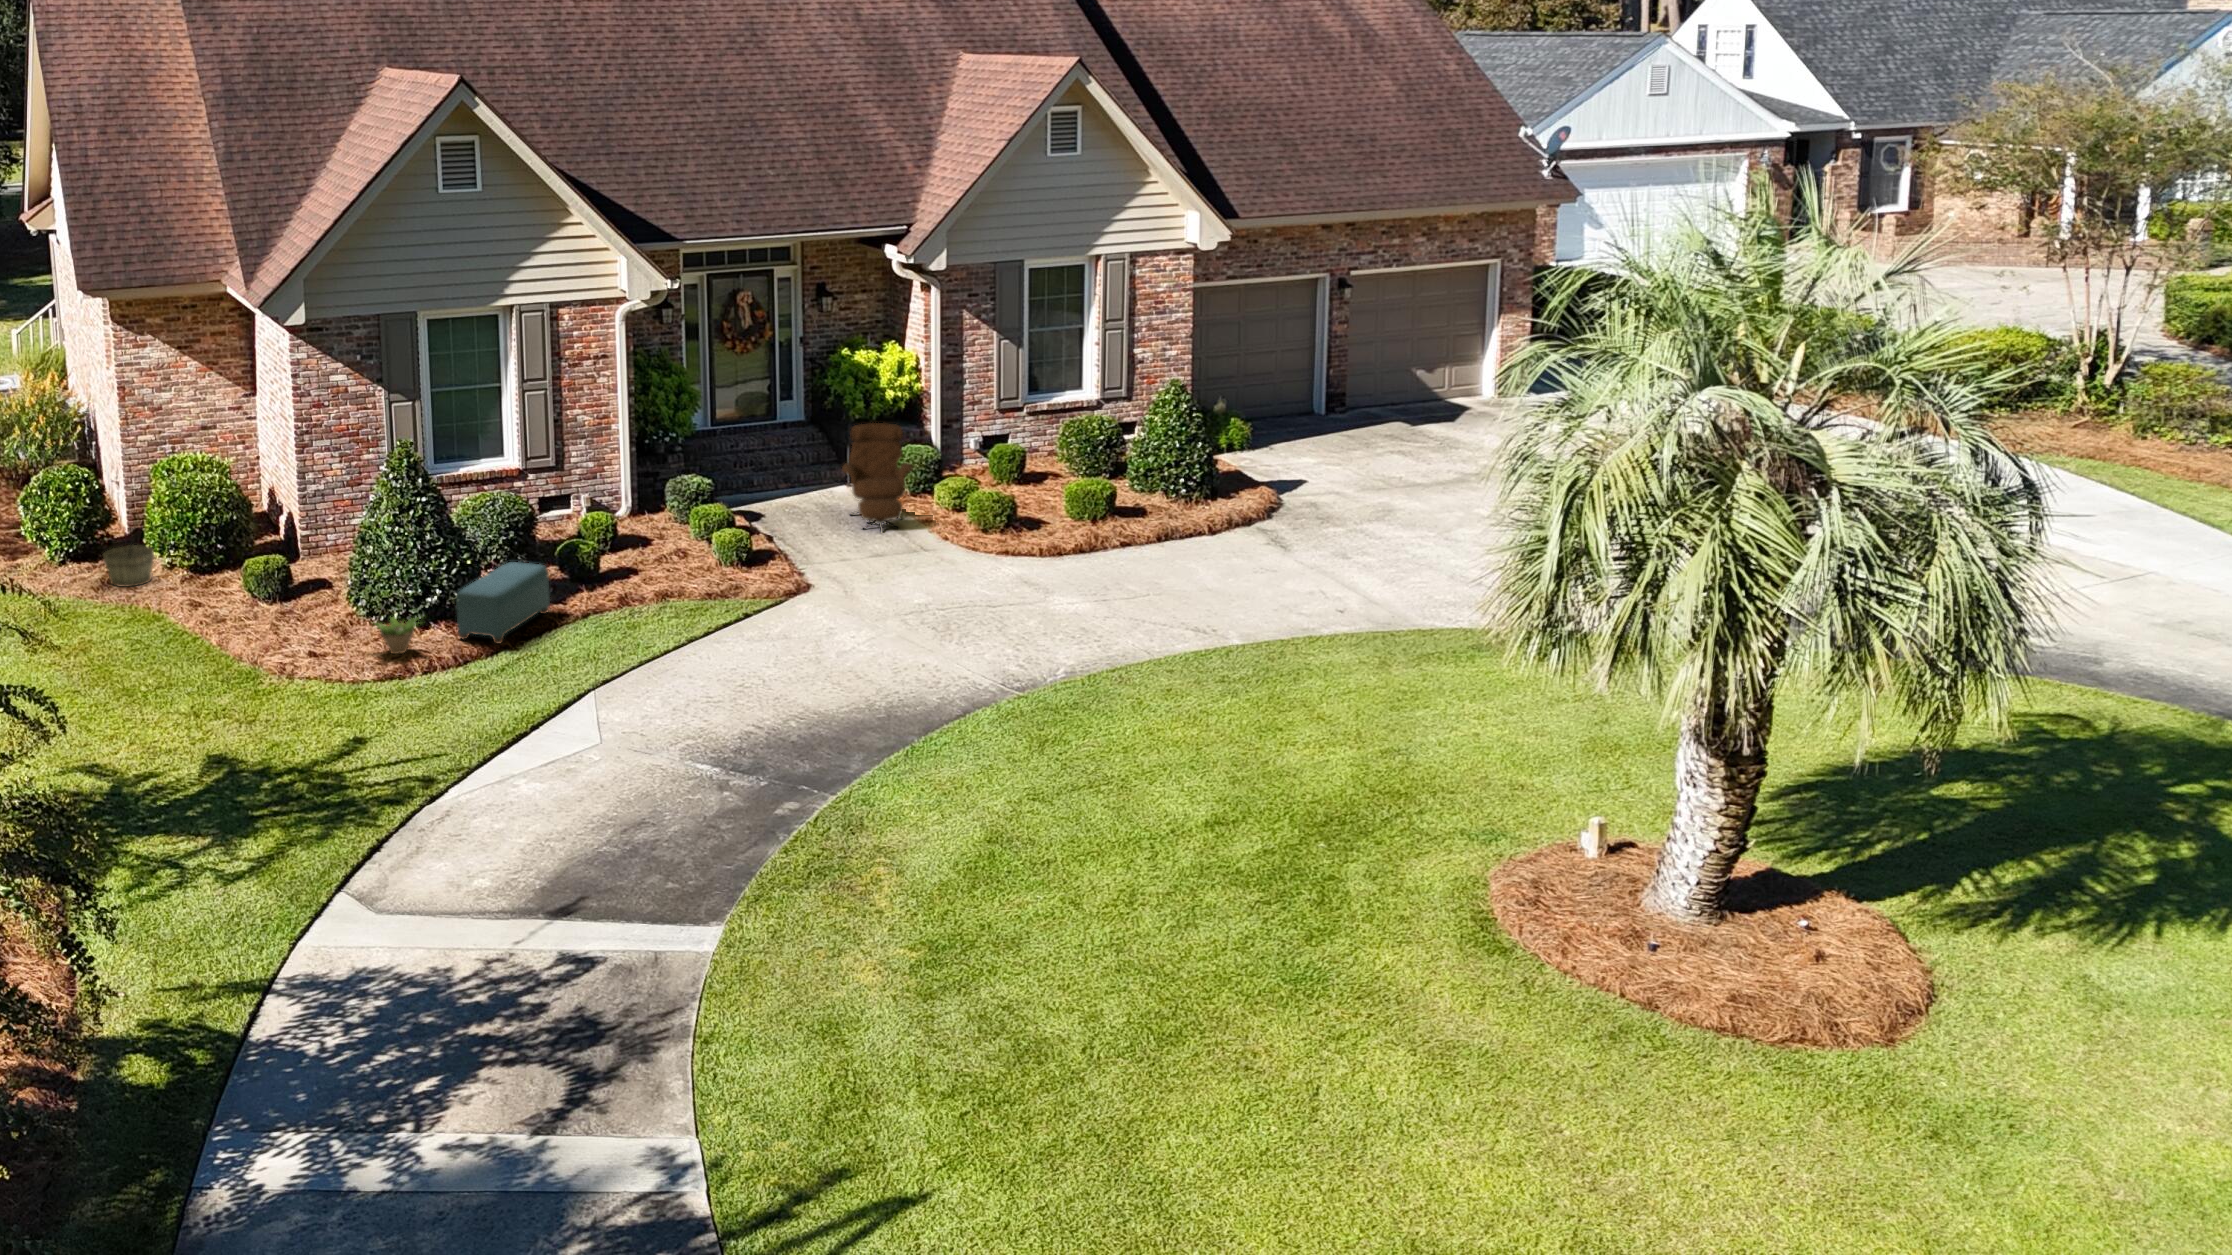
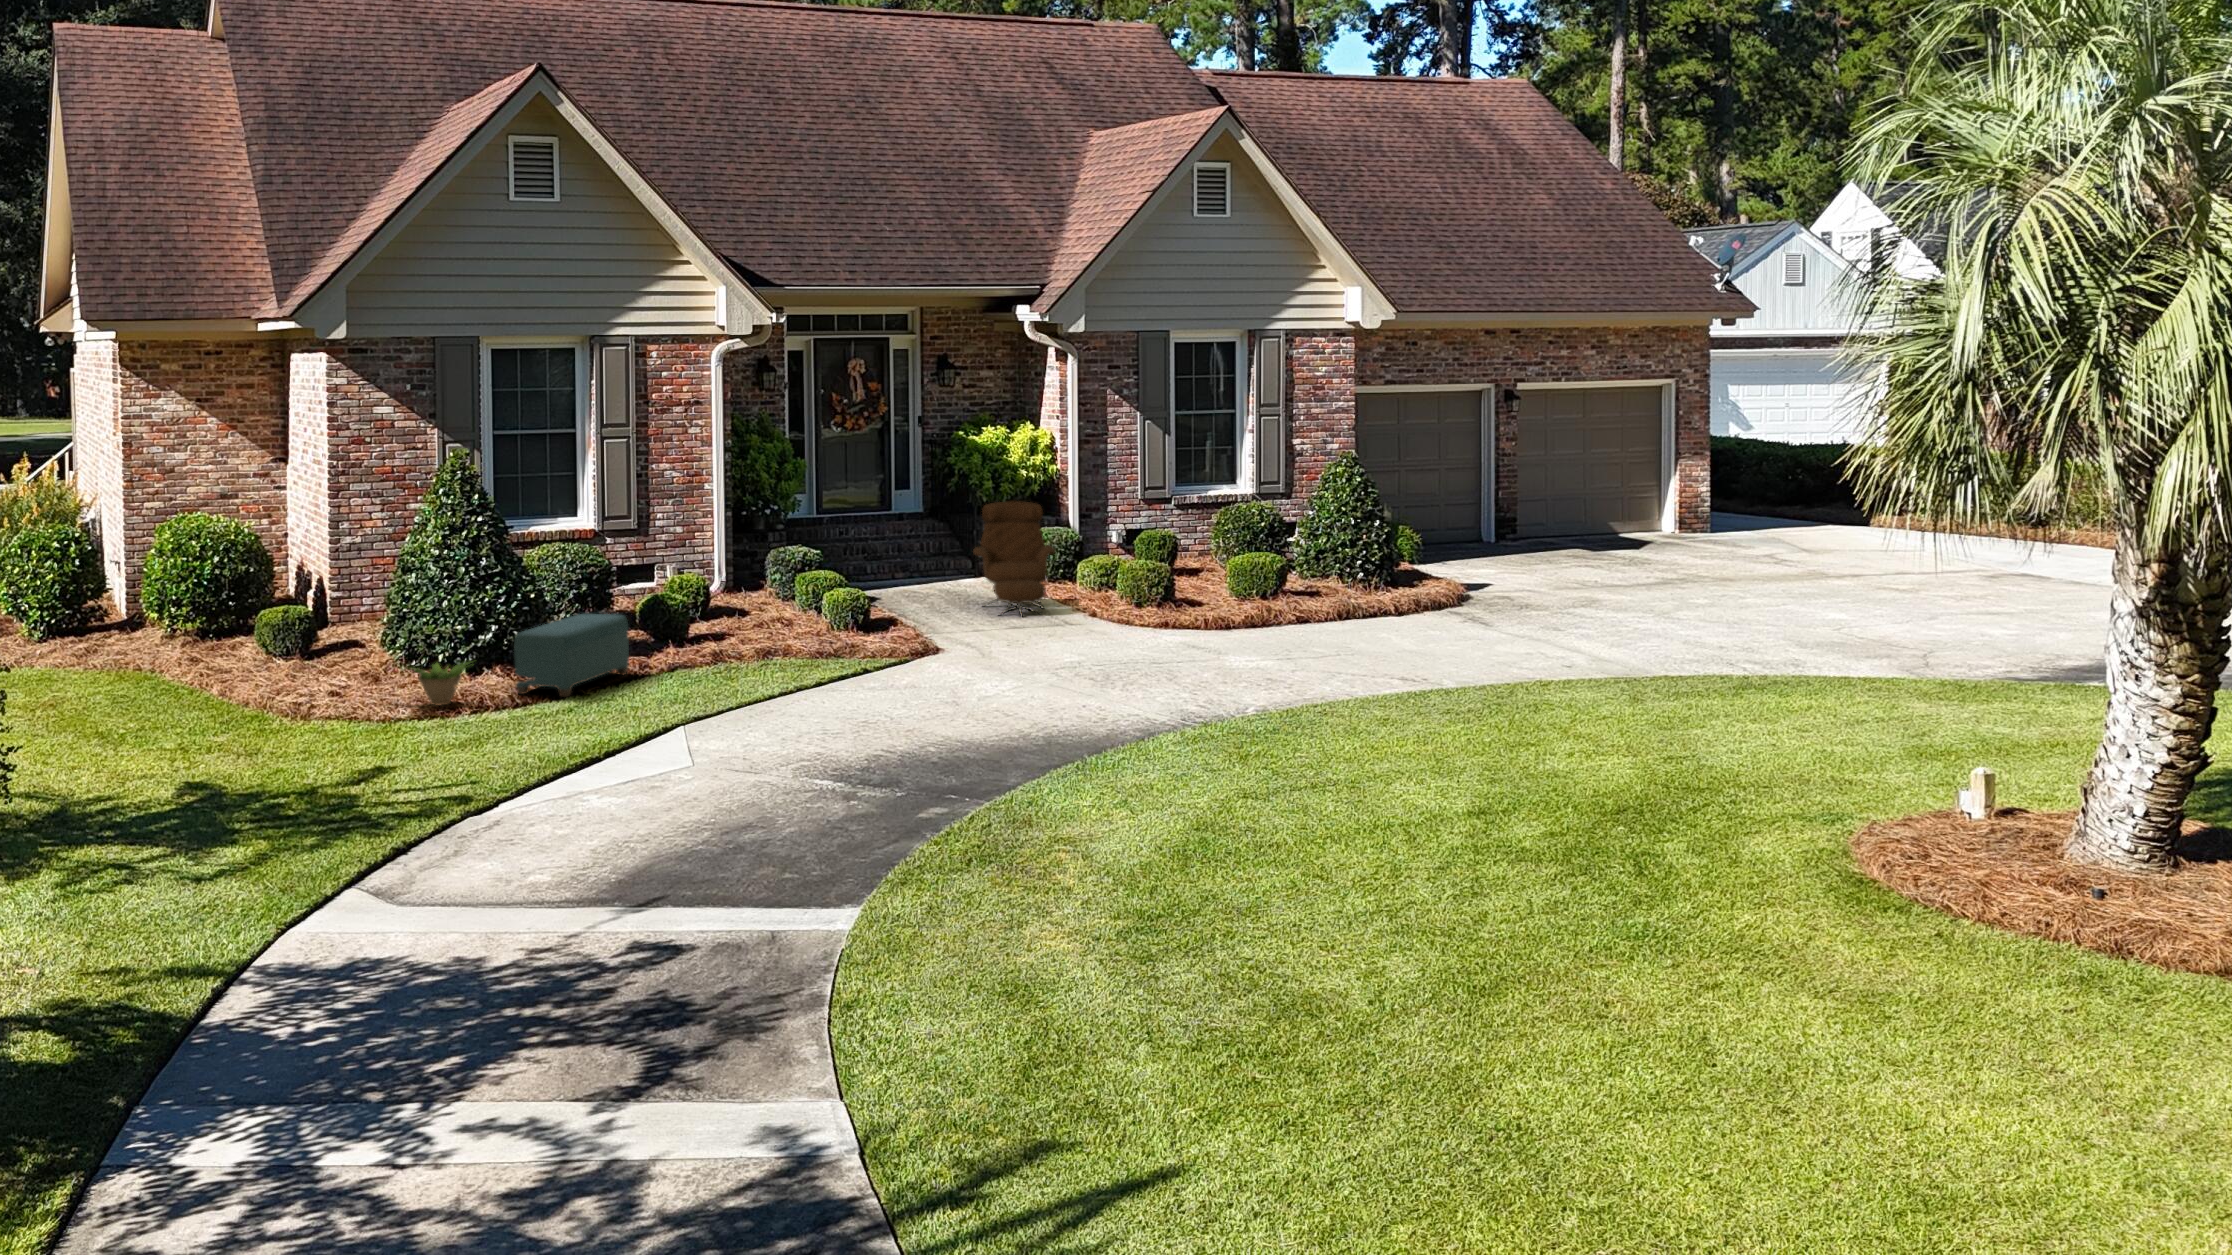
wooden bucket: present [103,545,154,587] -> none [84,609,151,663]

